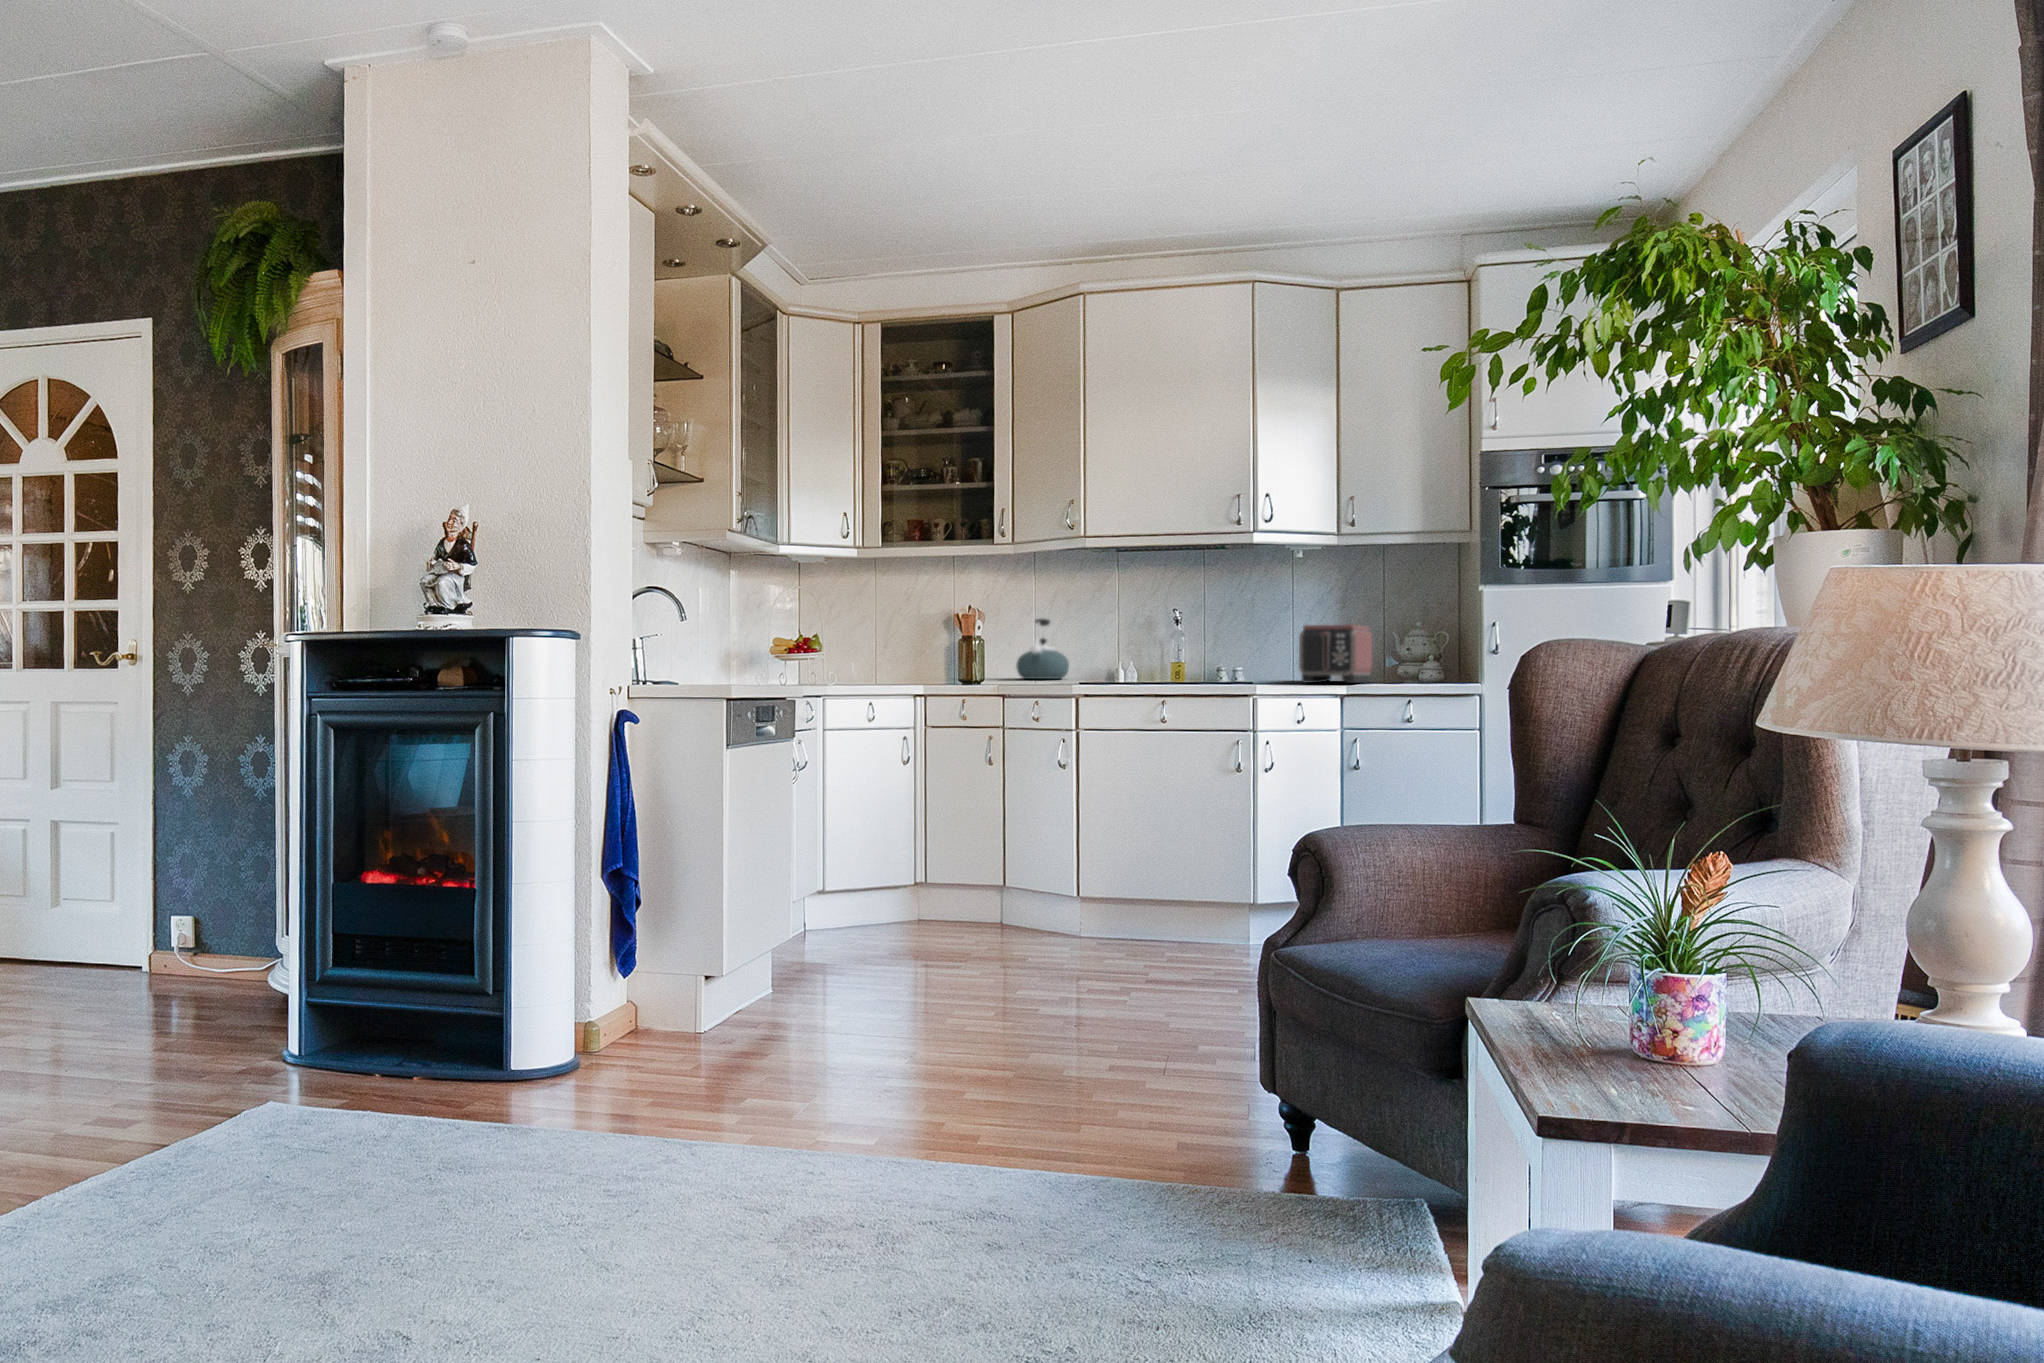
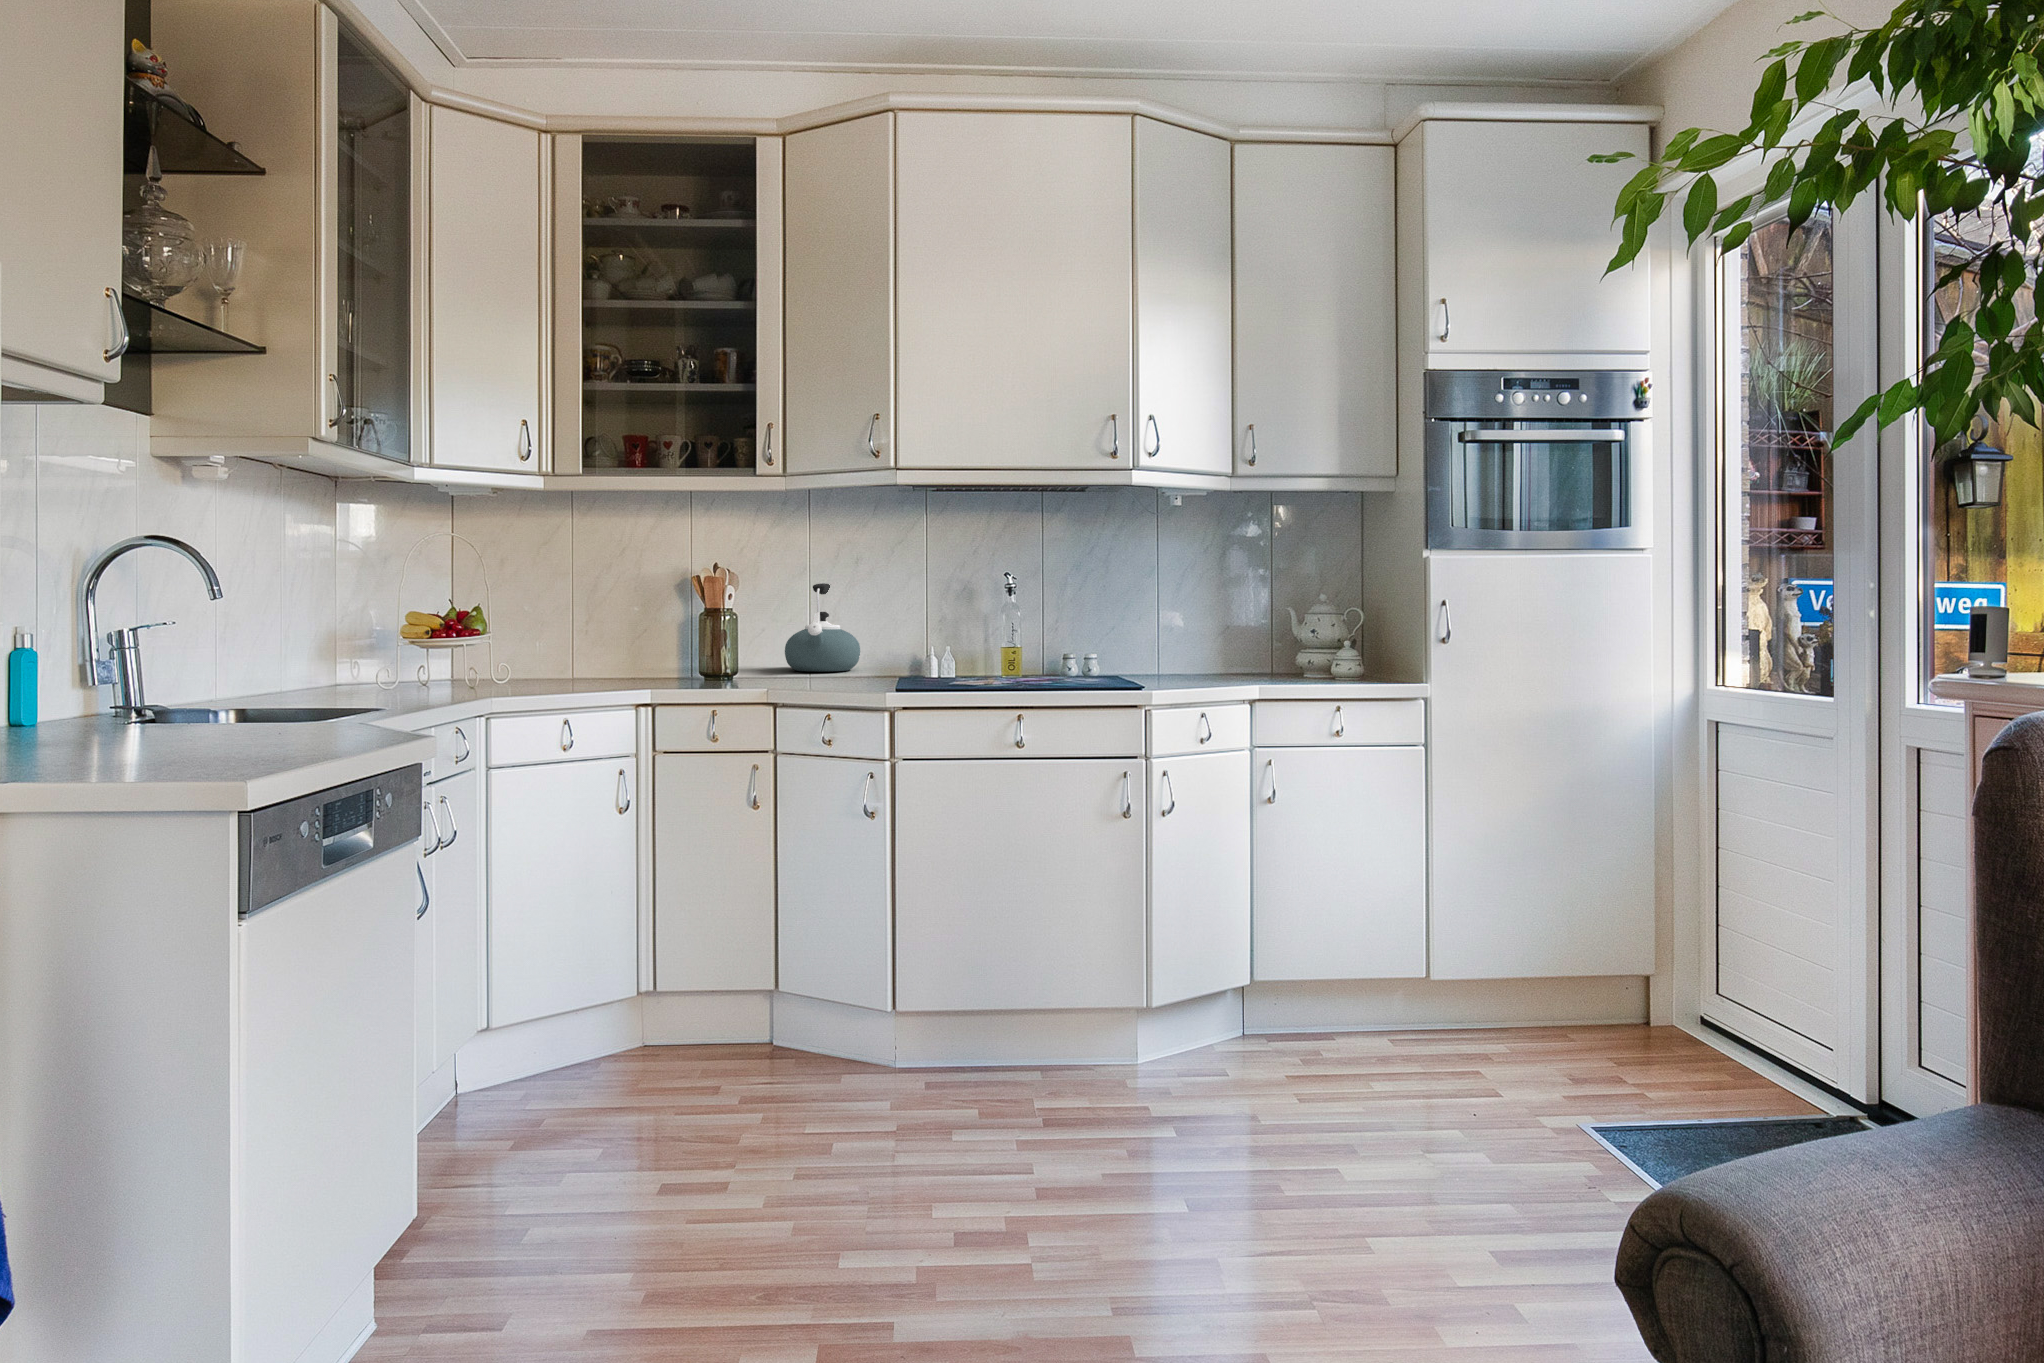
toaster: present [1299,624,1372,683] -> none [1188,600,1268,681]

